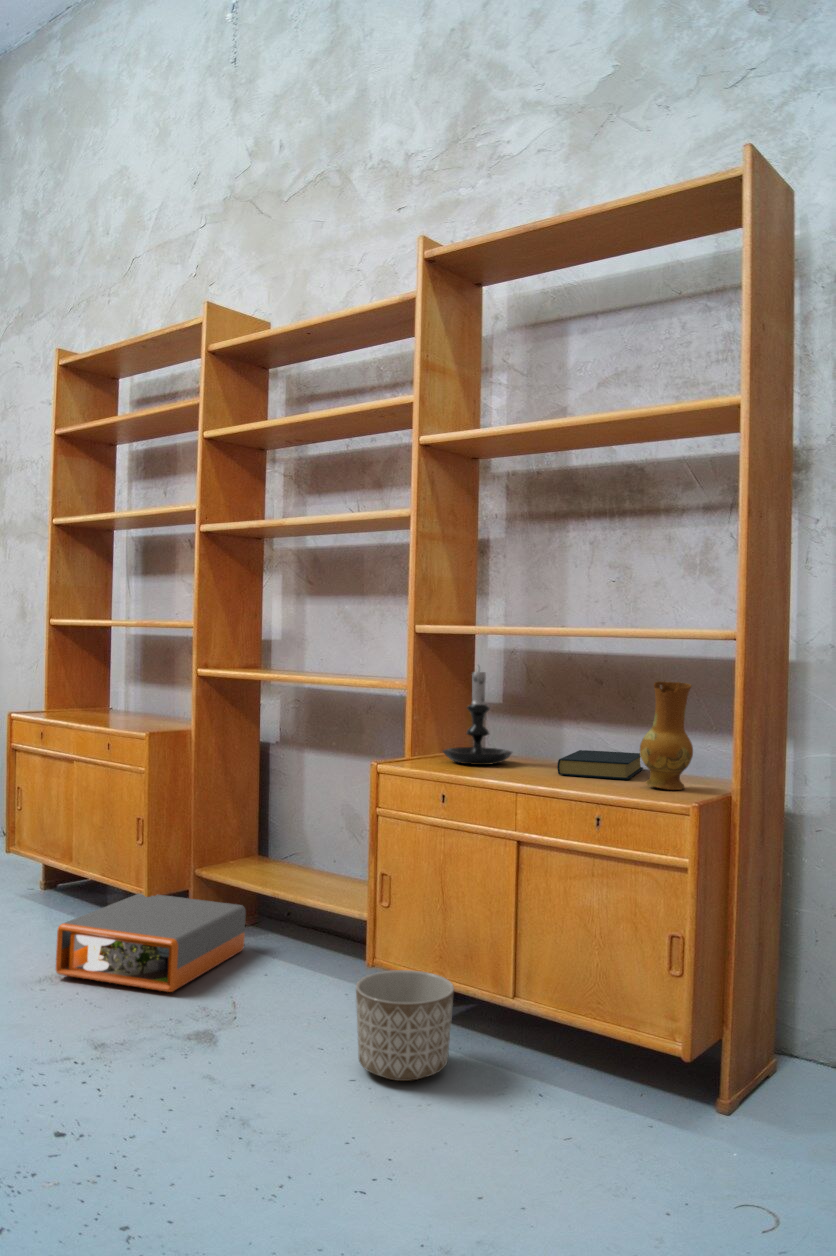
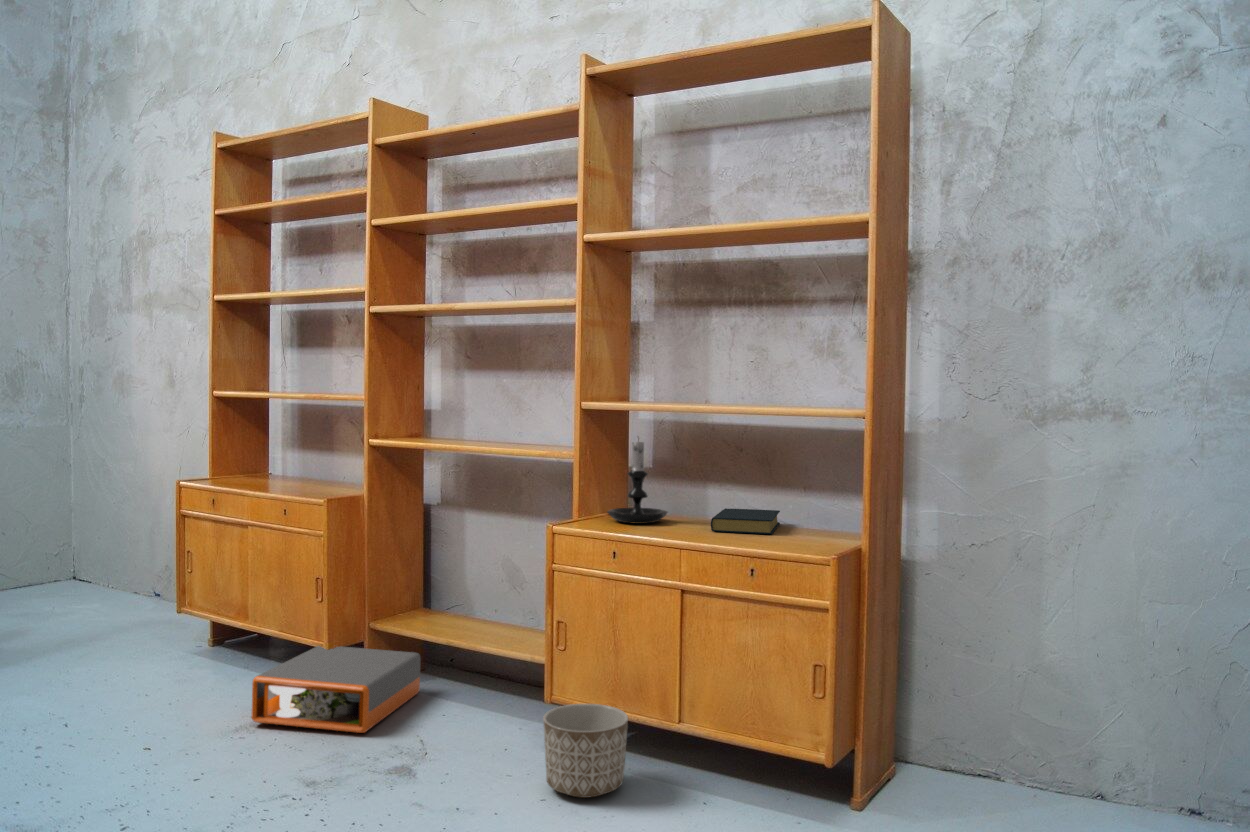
ceramic jug: present [640,681,693,790] -> none [784,451,828,543]

